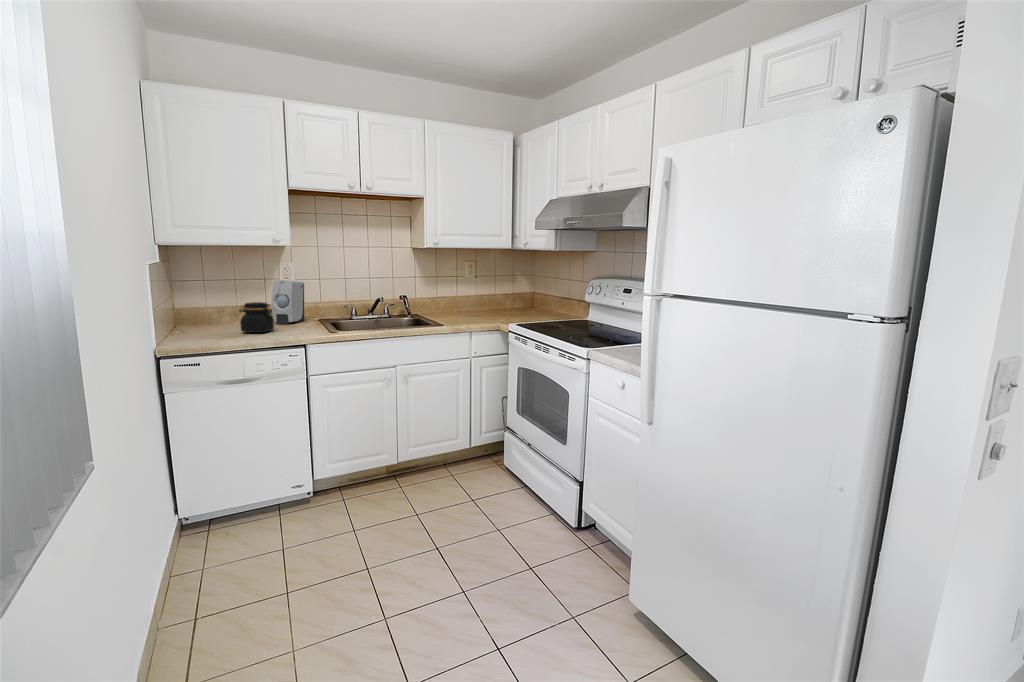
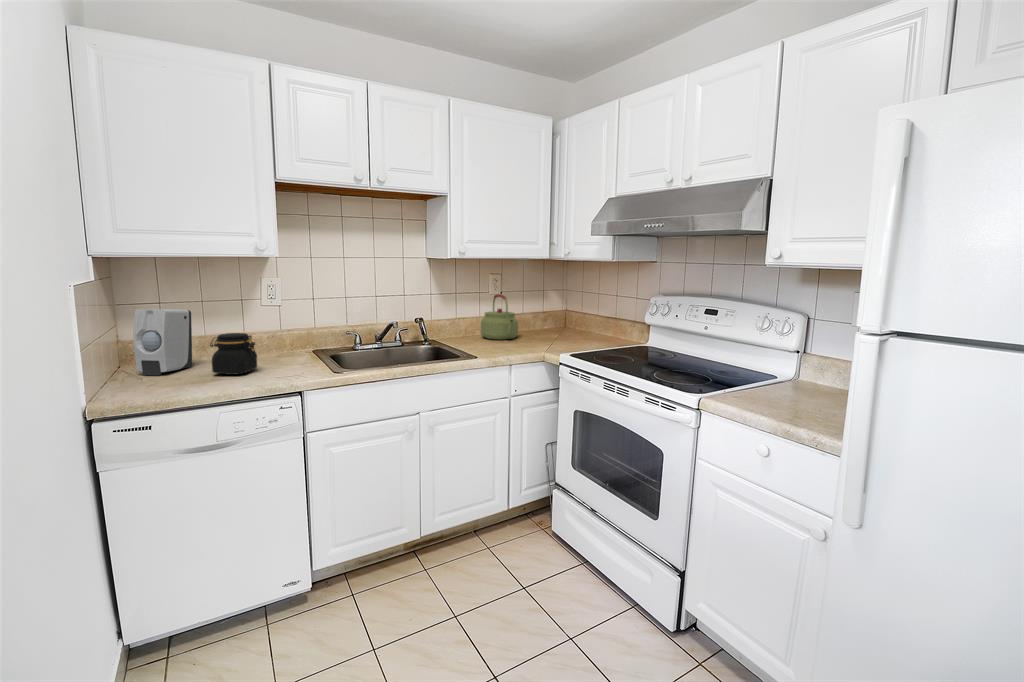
kettle: none [457,277,487,314] -> present [481,294,518,340]
soap dispenser: present [272,280,304,324] -> present [133,309,192,375]

